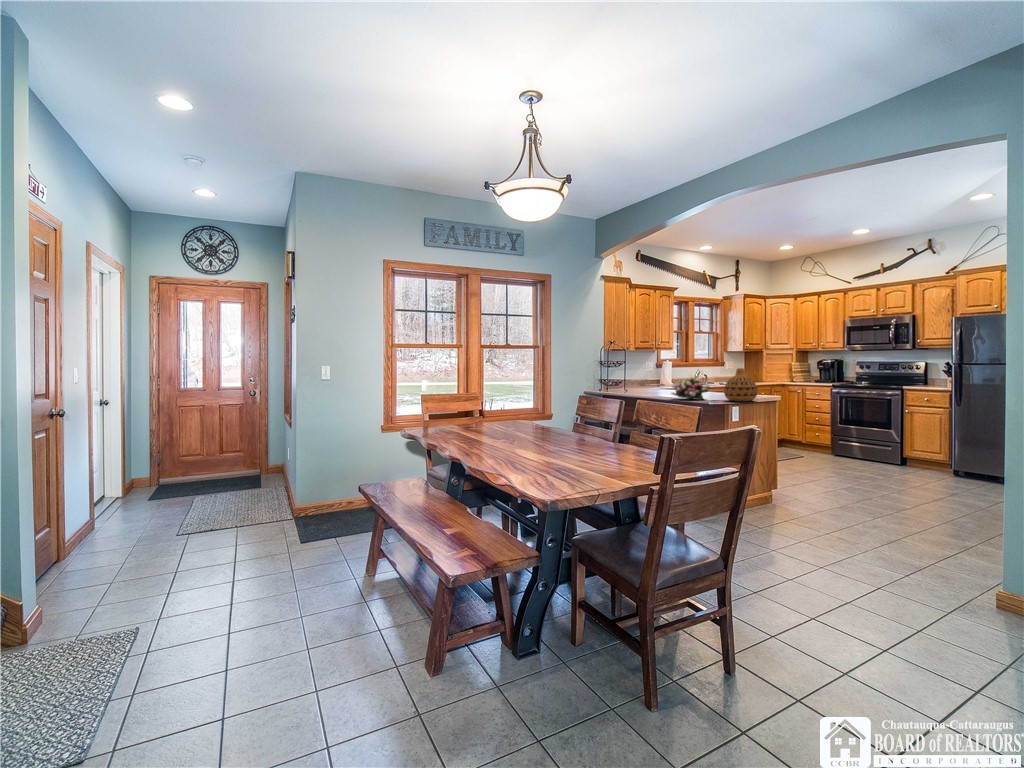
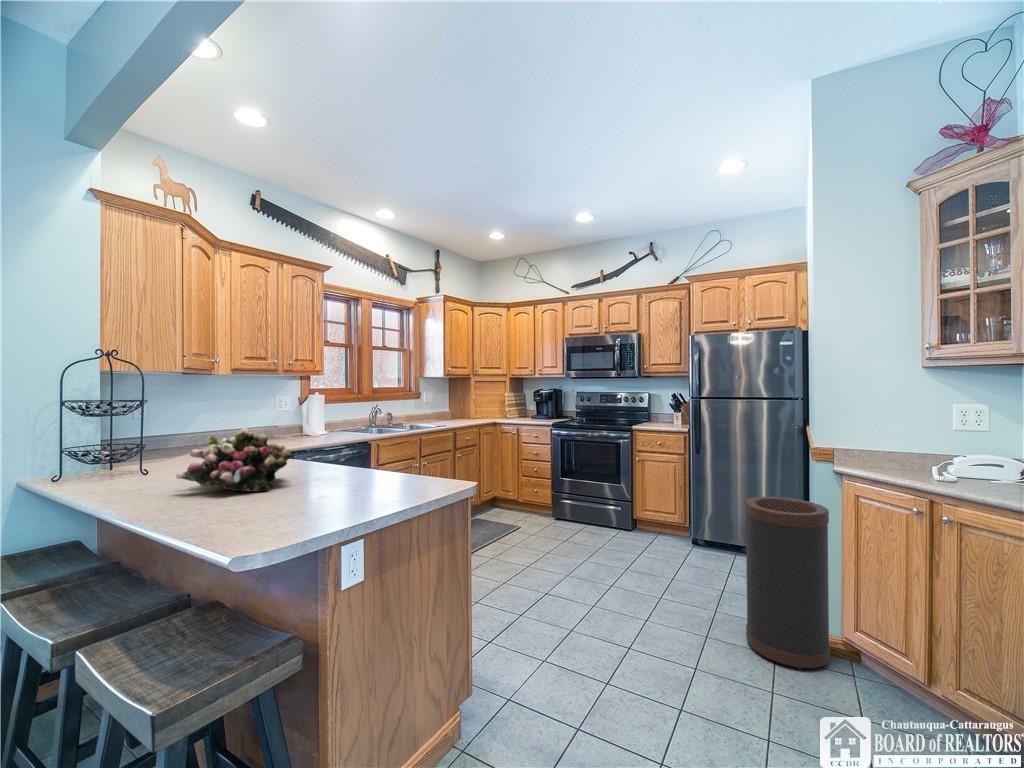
vase: present [724,368,758,402] -> none [307,407,393,500]
trash can: none [958,422,1015,510] -> present [745,497,830,670]

